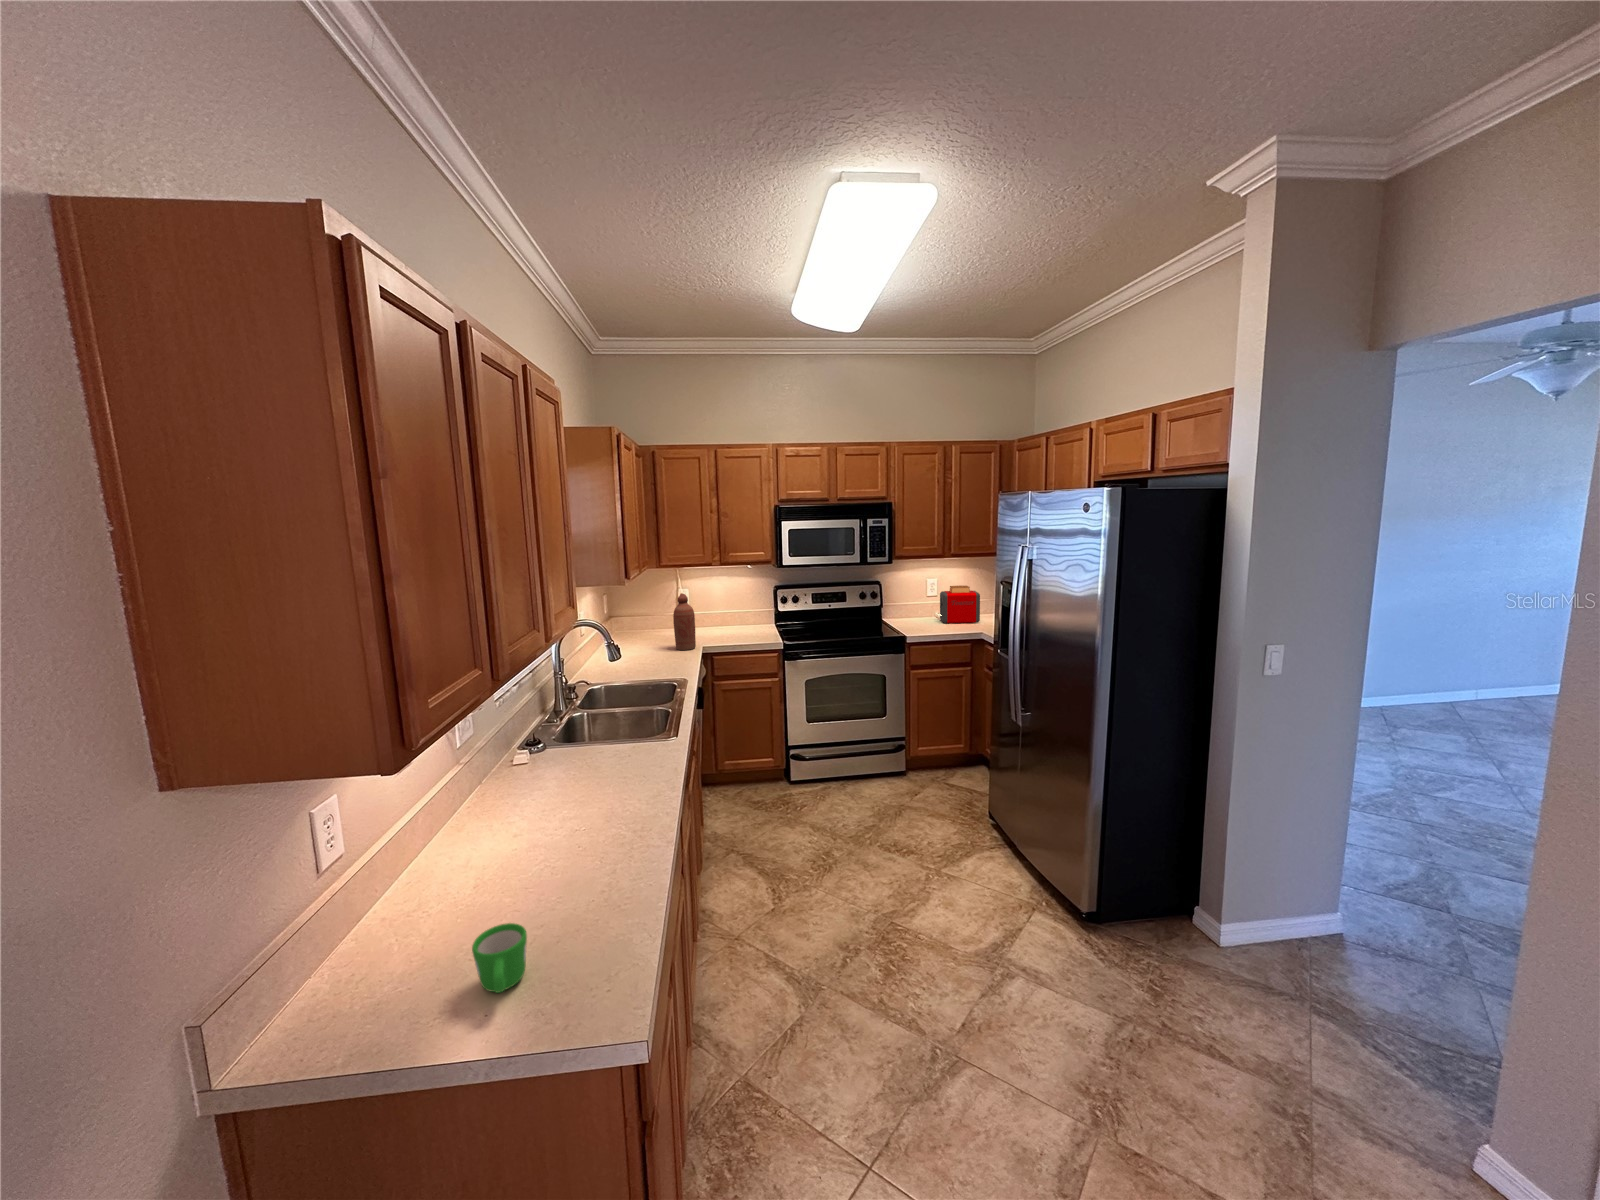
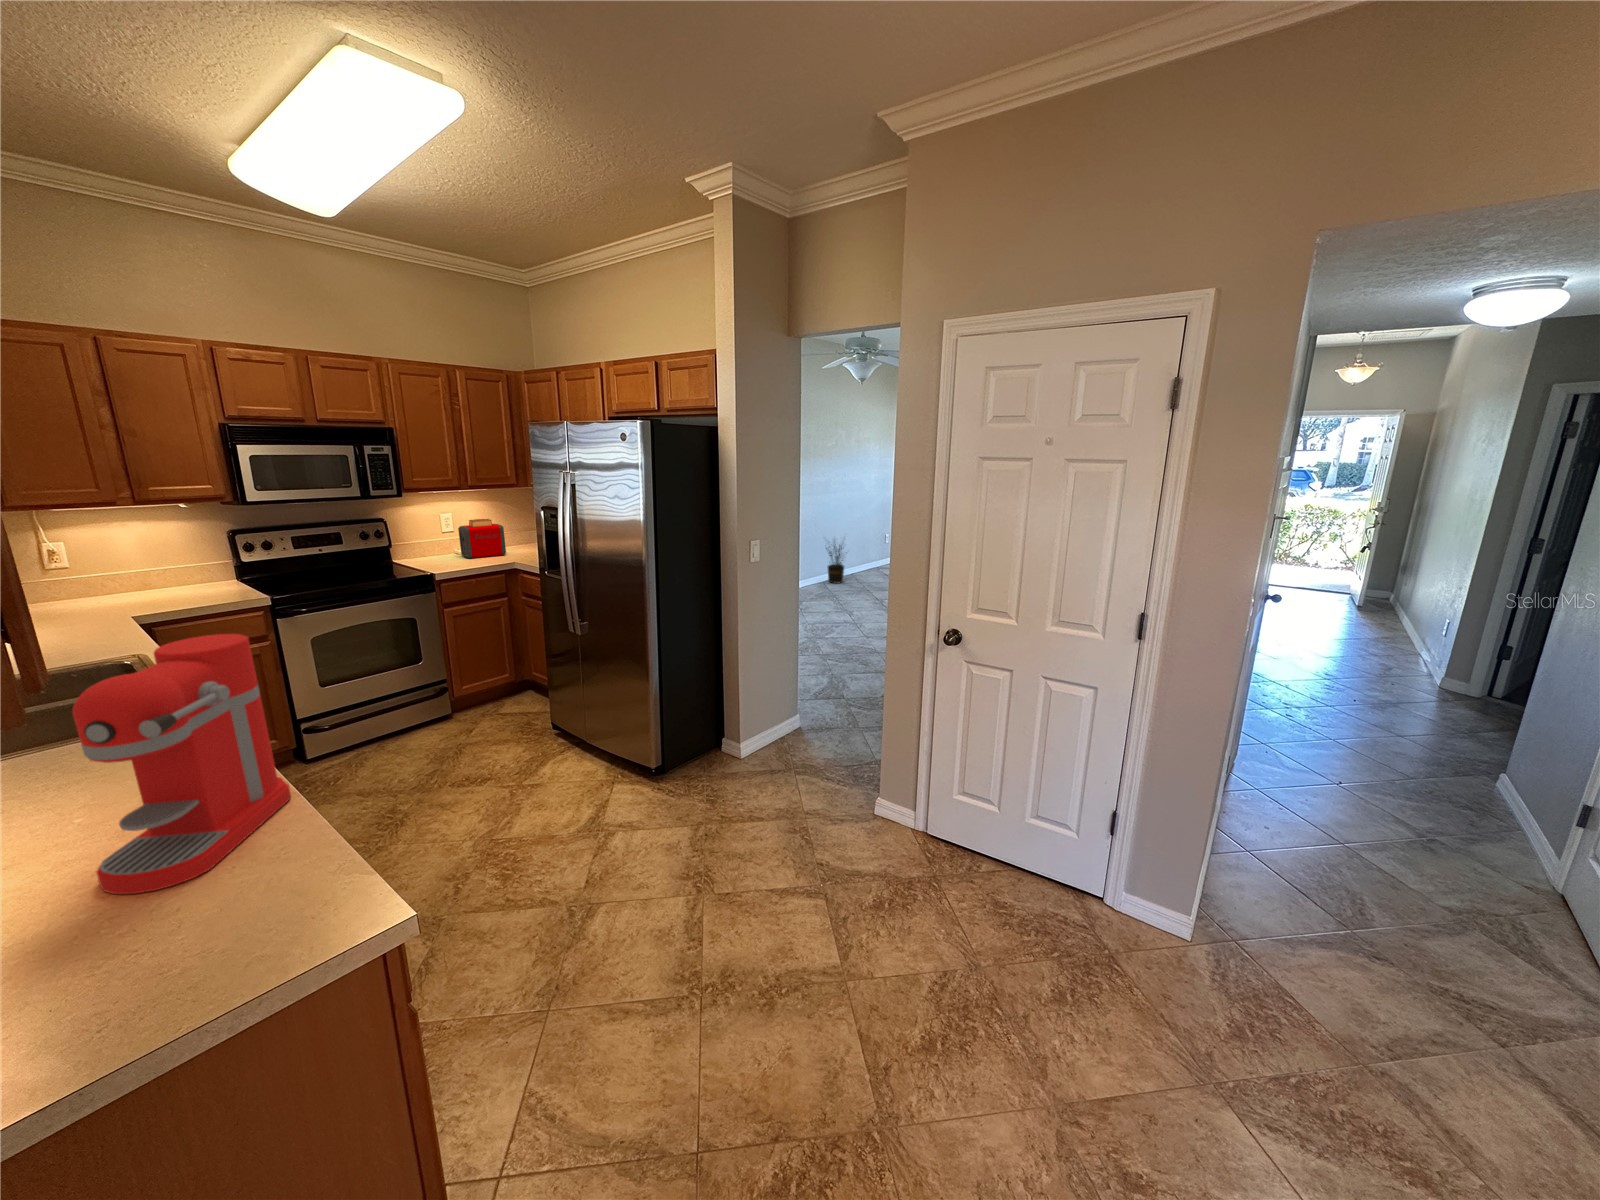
bottle: present [673,594,696,650] -> none [61,544,115,625]
potted plant: none [1456,627,1522,708] -> present [826,540,844,583]
coffee maker: none [527,696,667,902] -> present [72,634,291,894]
mug: present [472,923,527,993] -> none [117,895,204,978]

